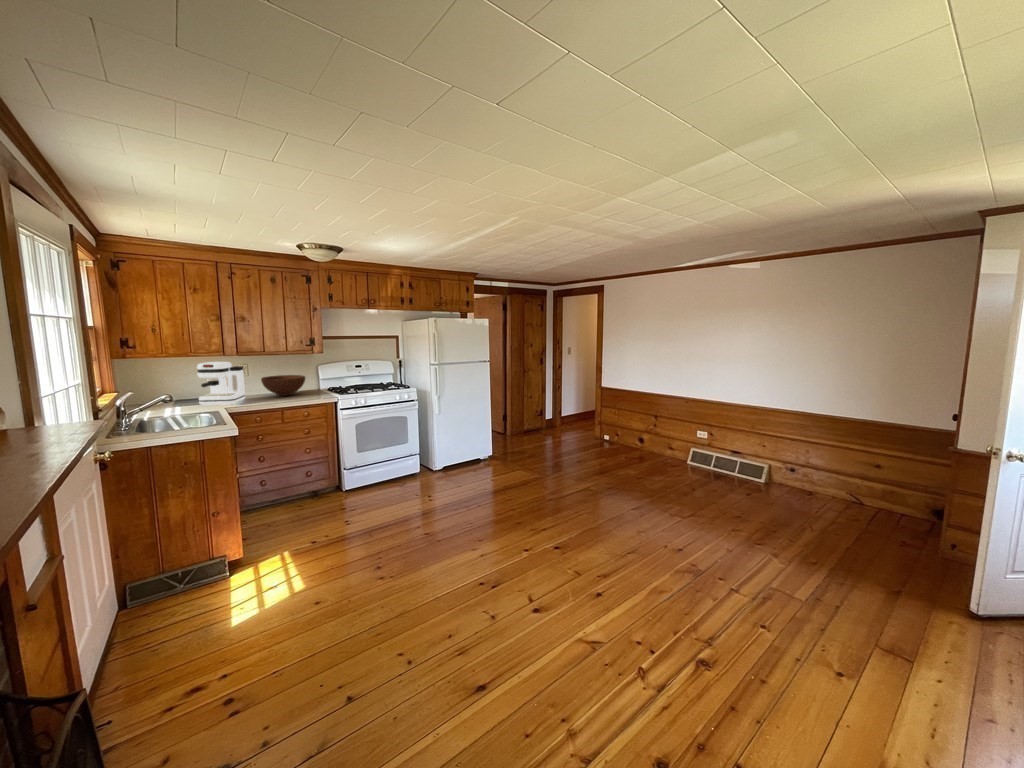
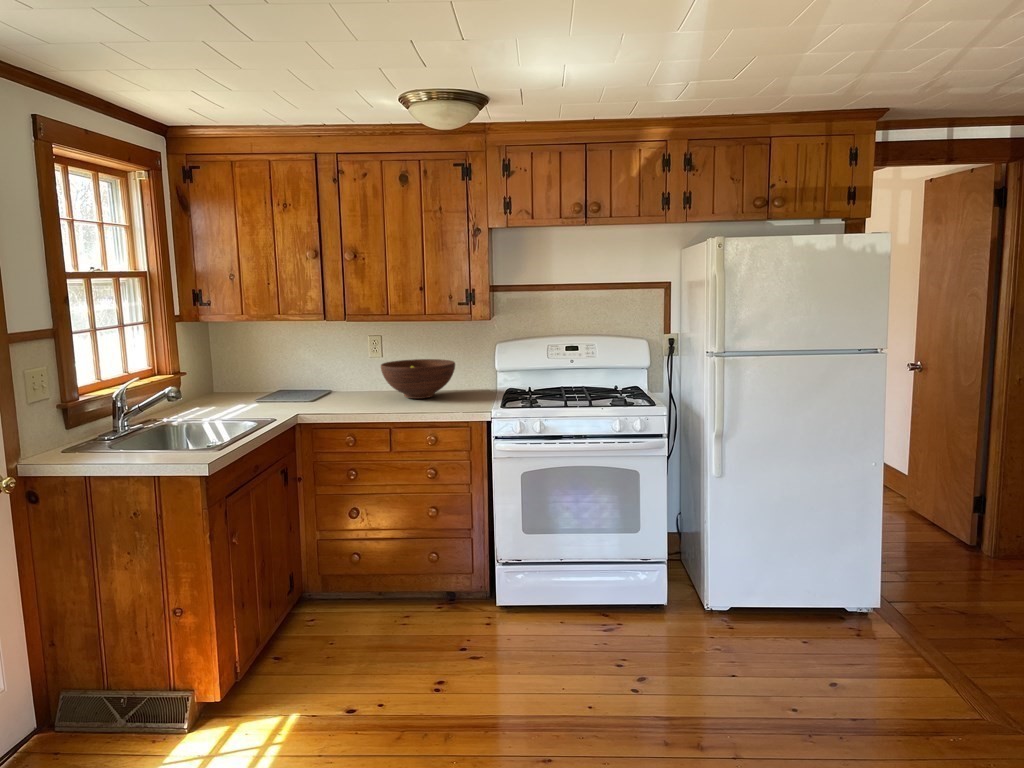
coffee maker: present [197,362,245,406] -> none [268,331,350,408]

